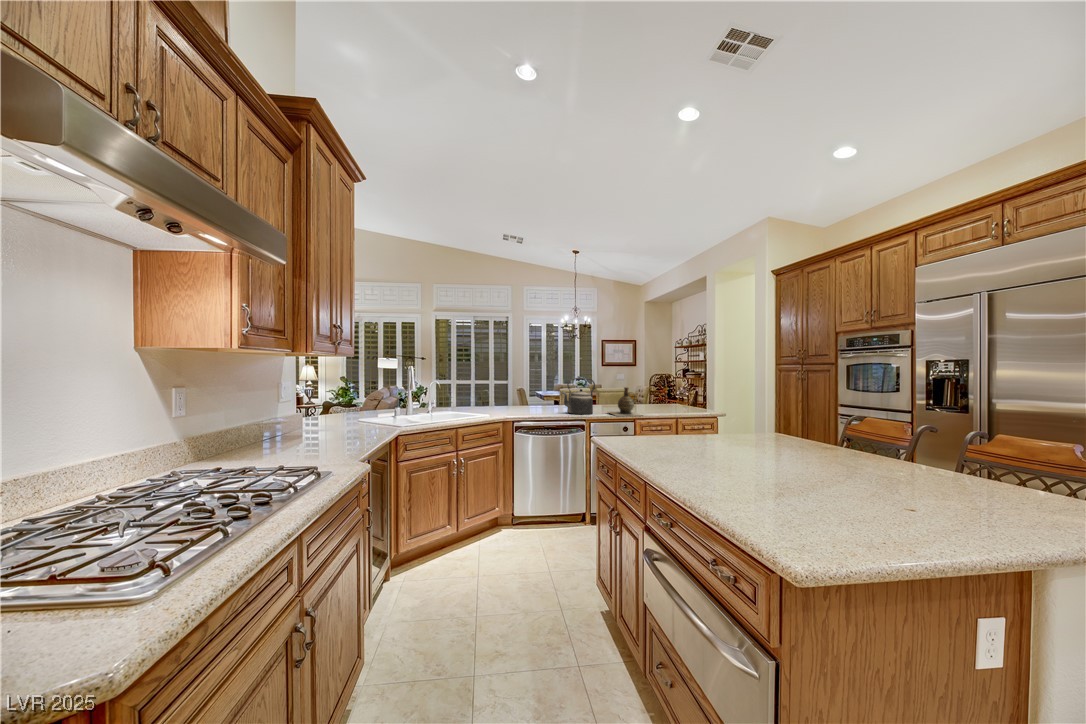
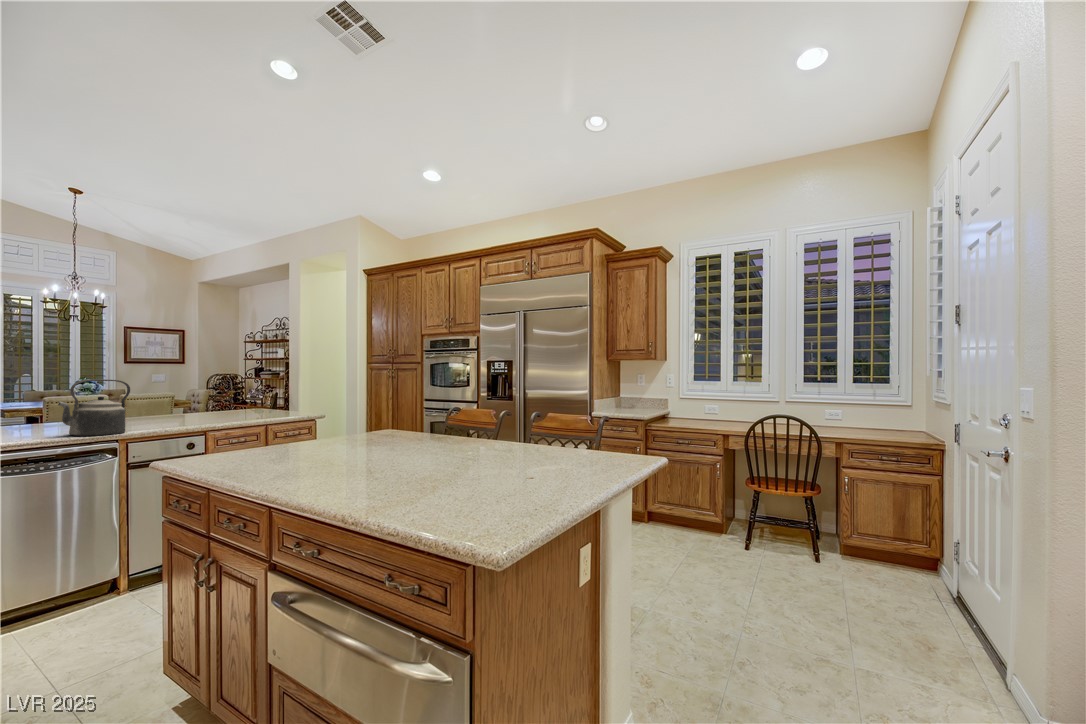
ceramic jug: present [607,387,641,416] -> none [148,391,218,431]

